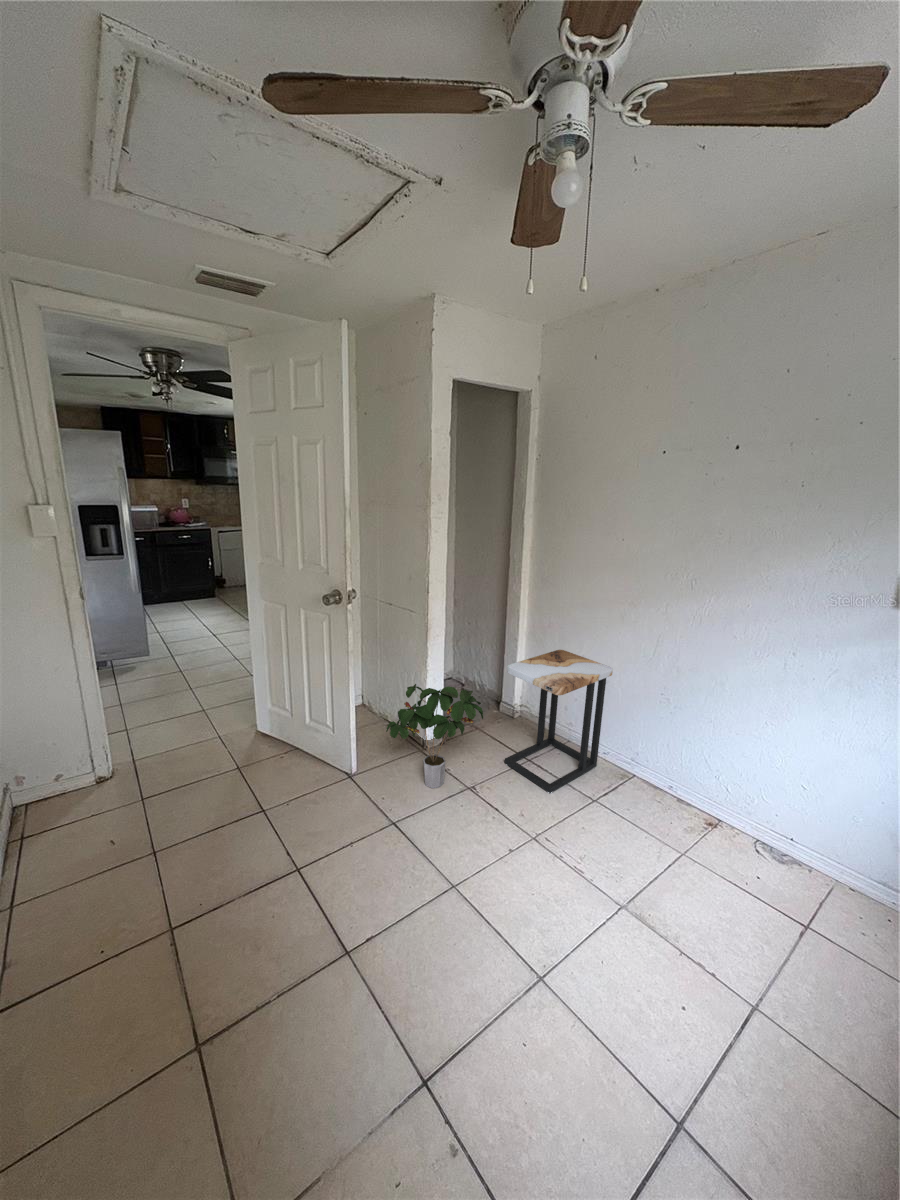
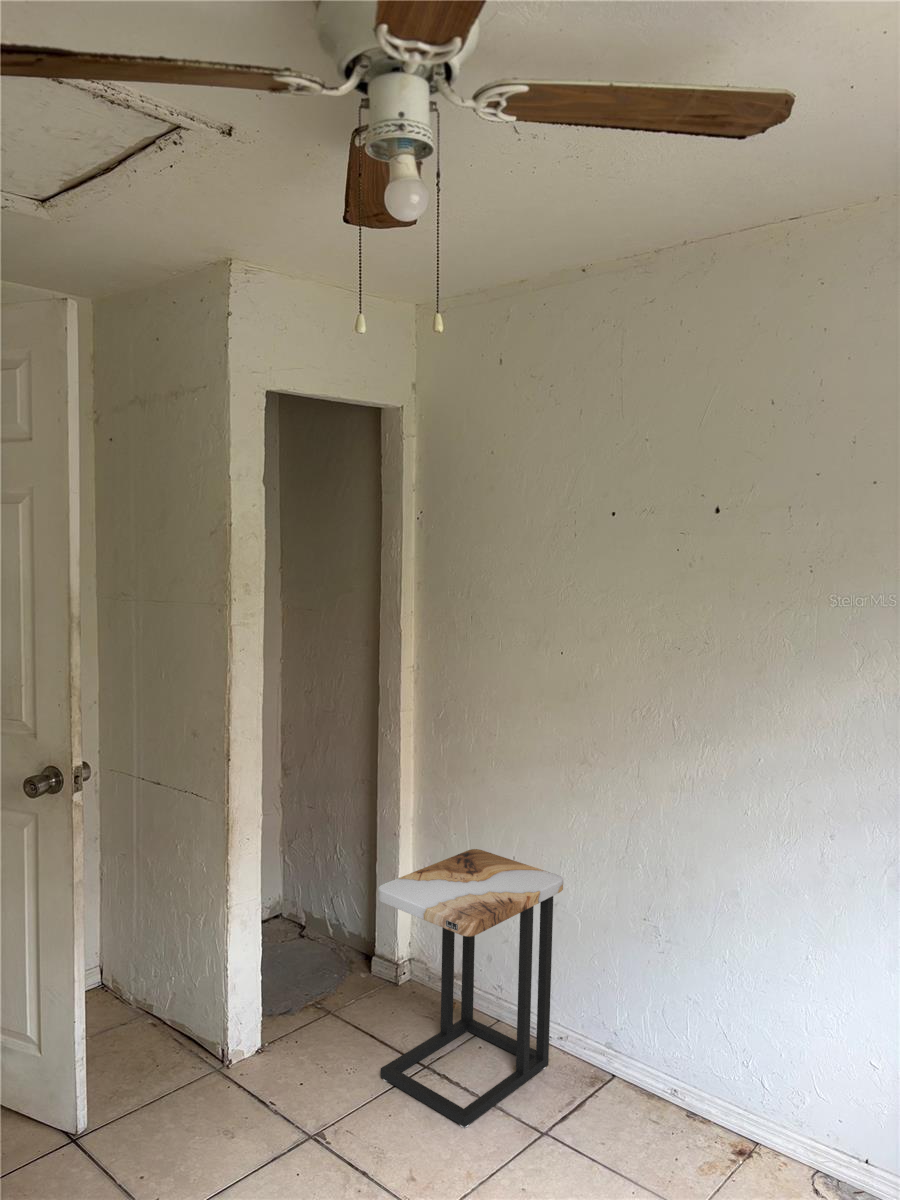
potted plant: present [386,684,483,788] -> none [147,937,335,1145]

